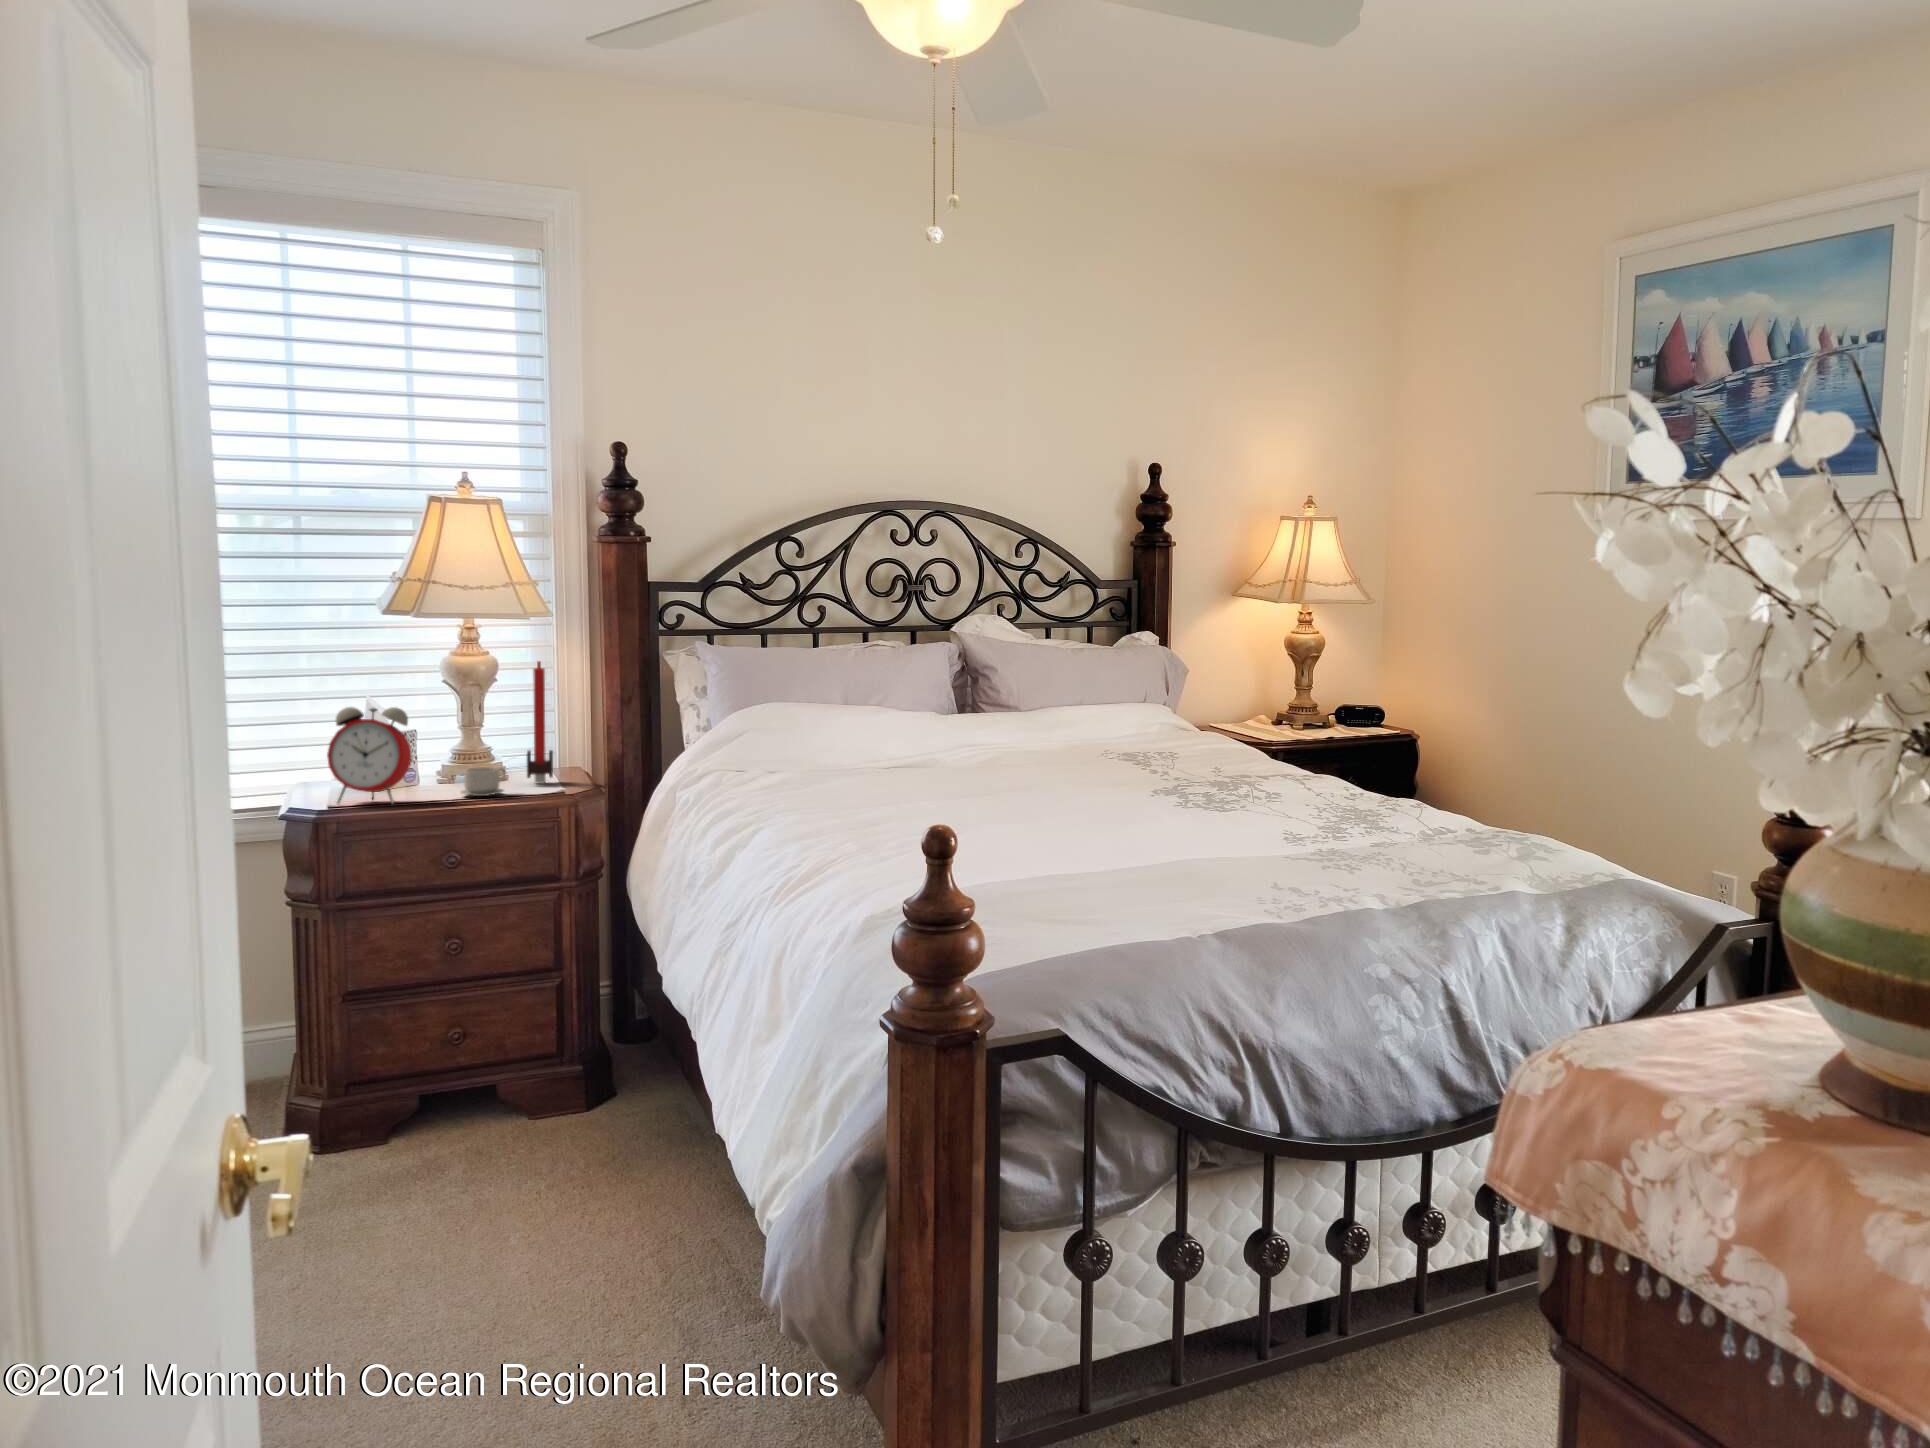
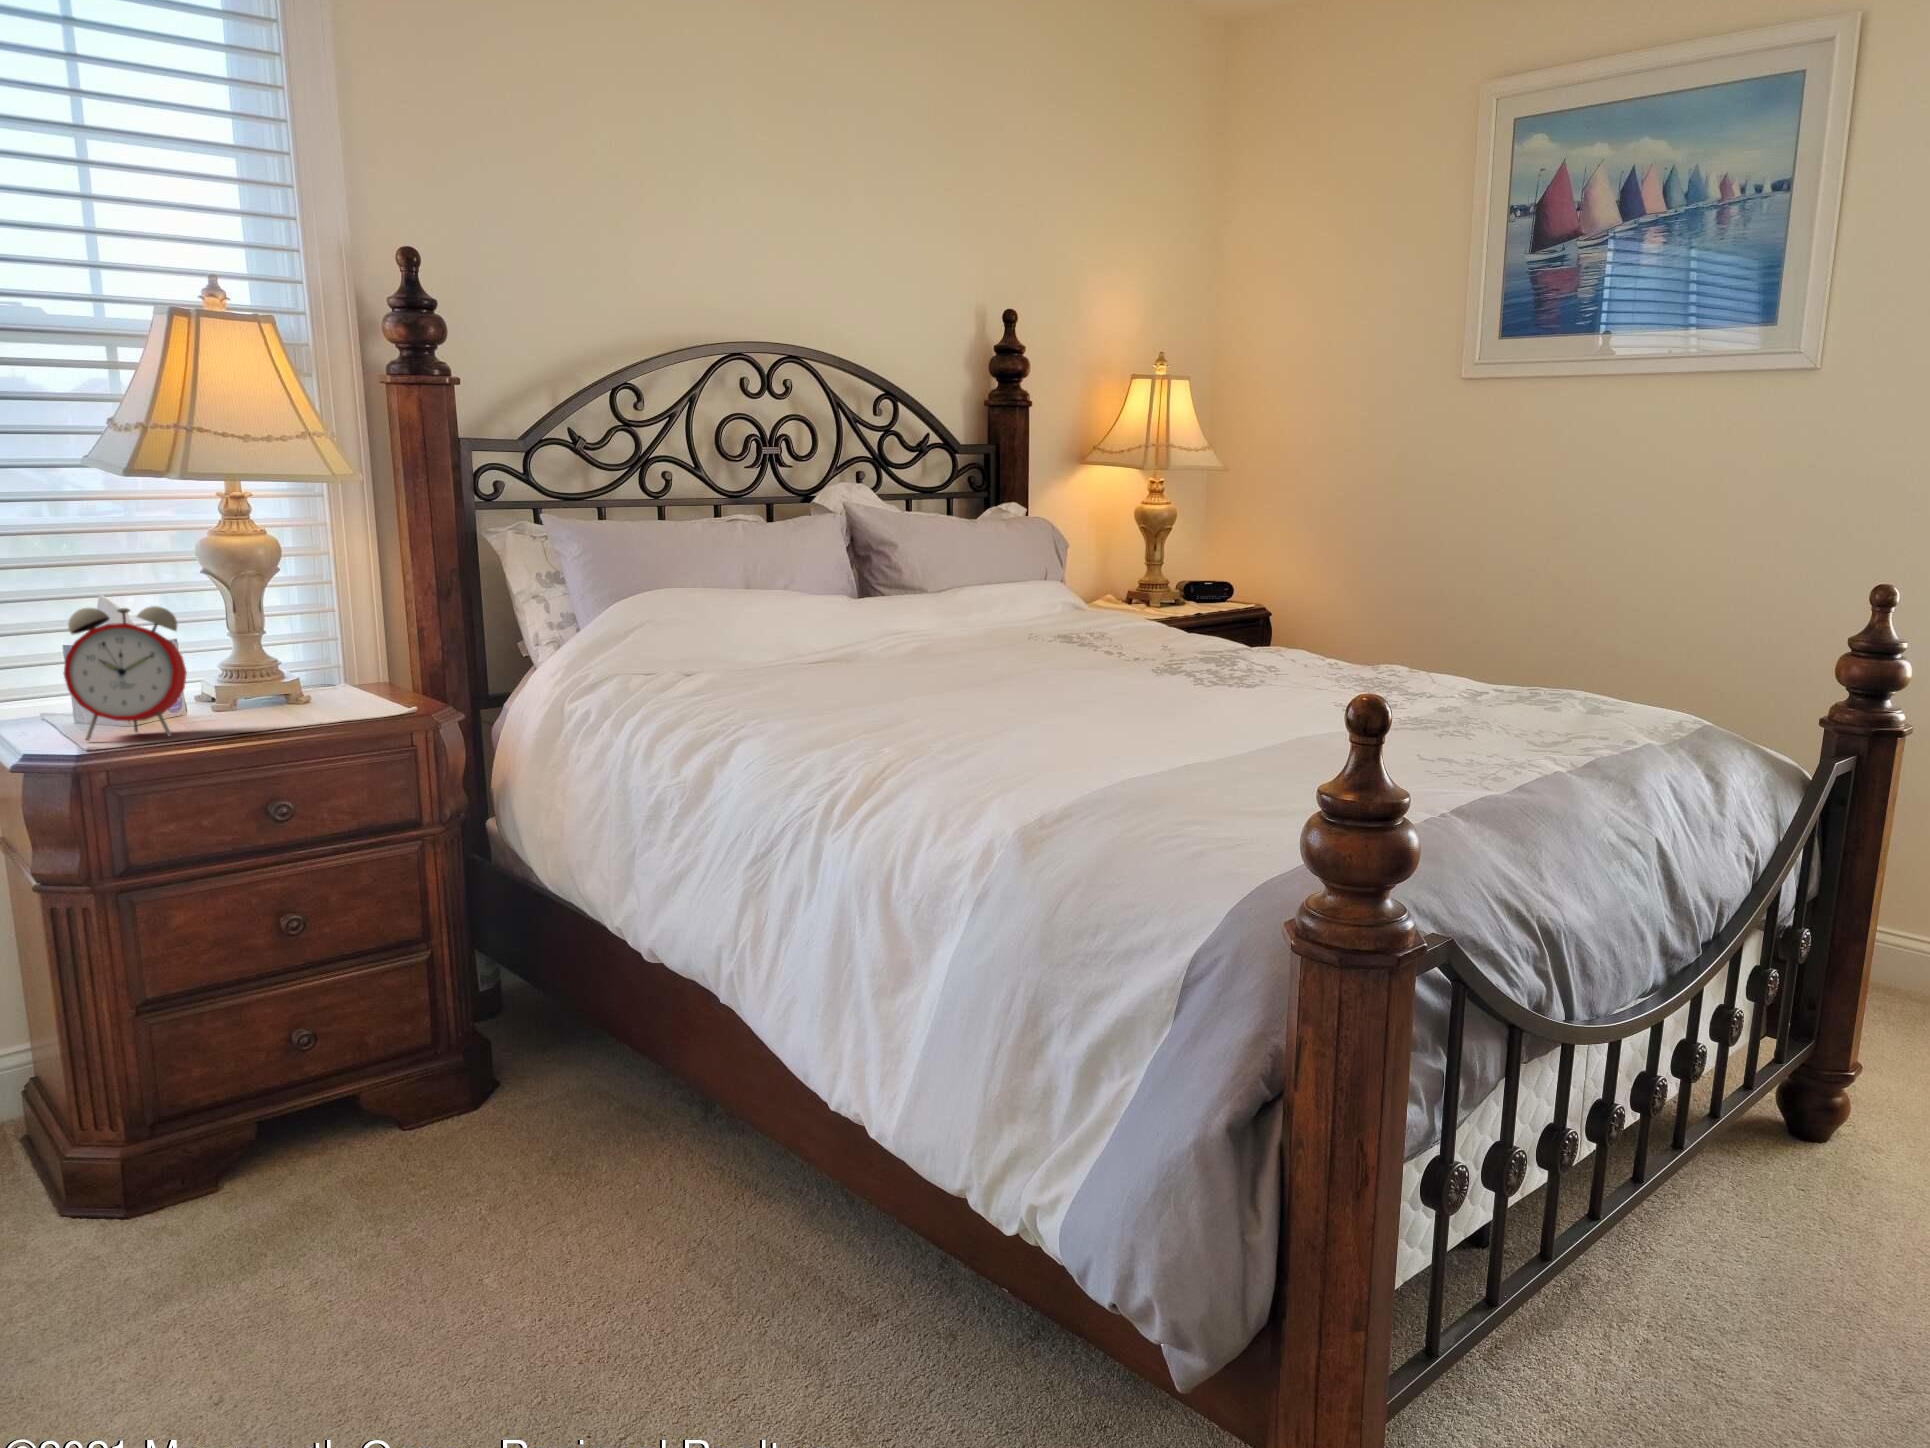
candle: present [527,661,553,783] -> none [333,541,373,698]
teacup: present [461,767,506,796] -> none [258,666,330,719]

